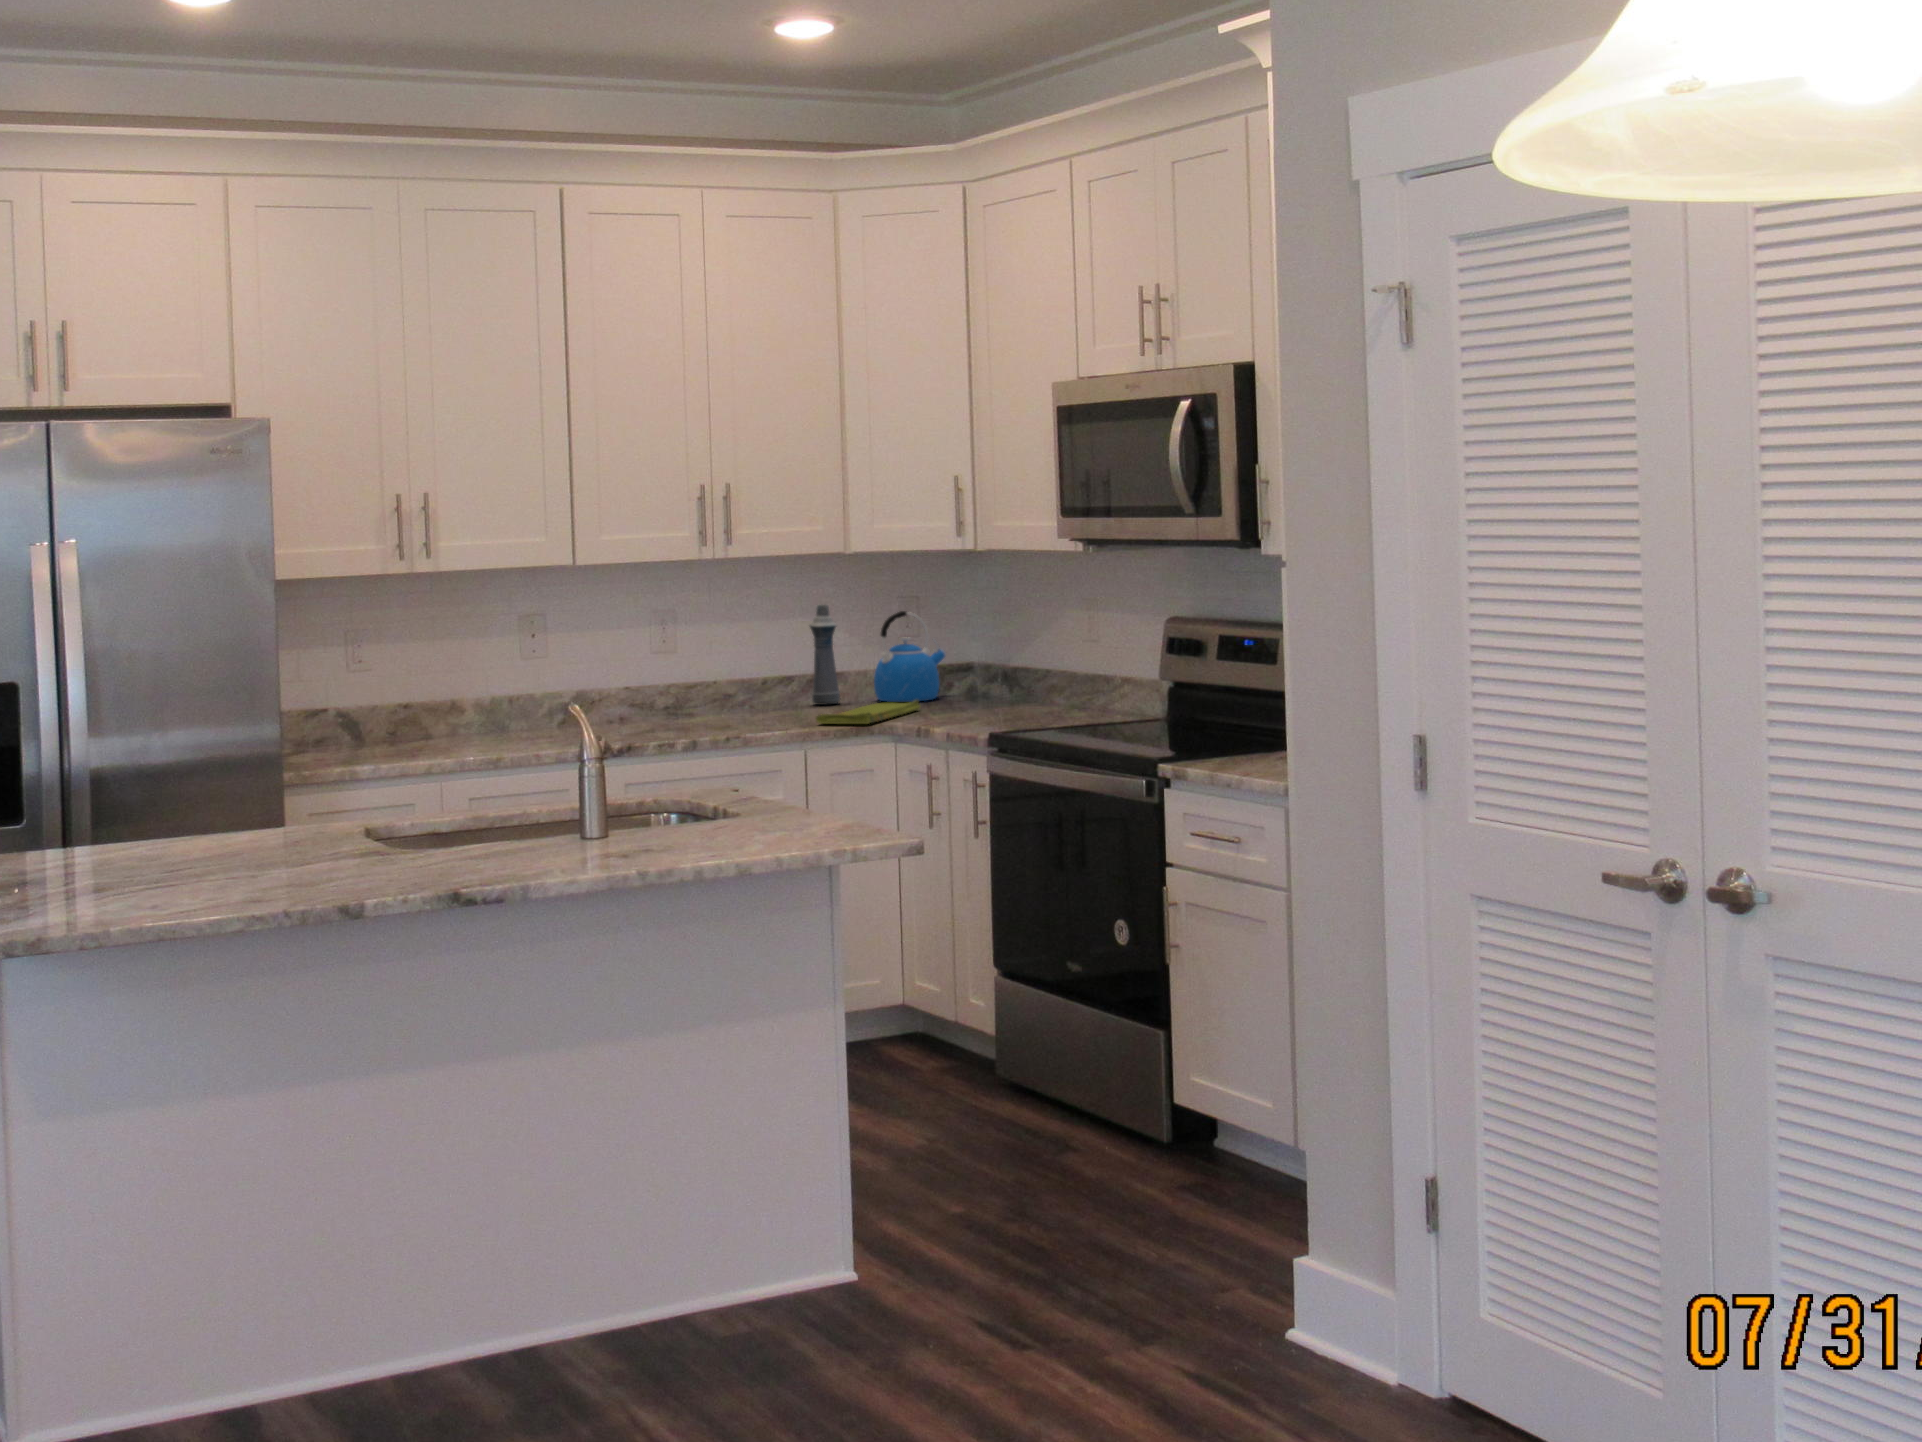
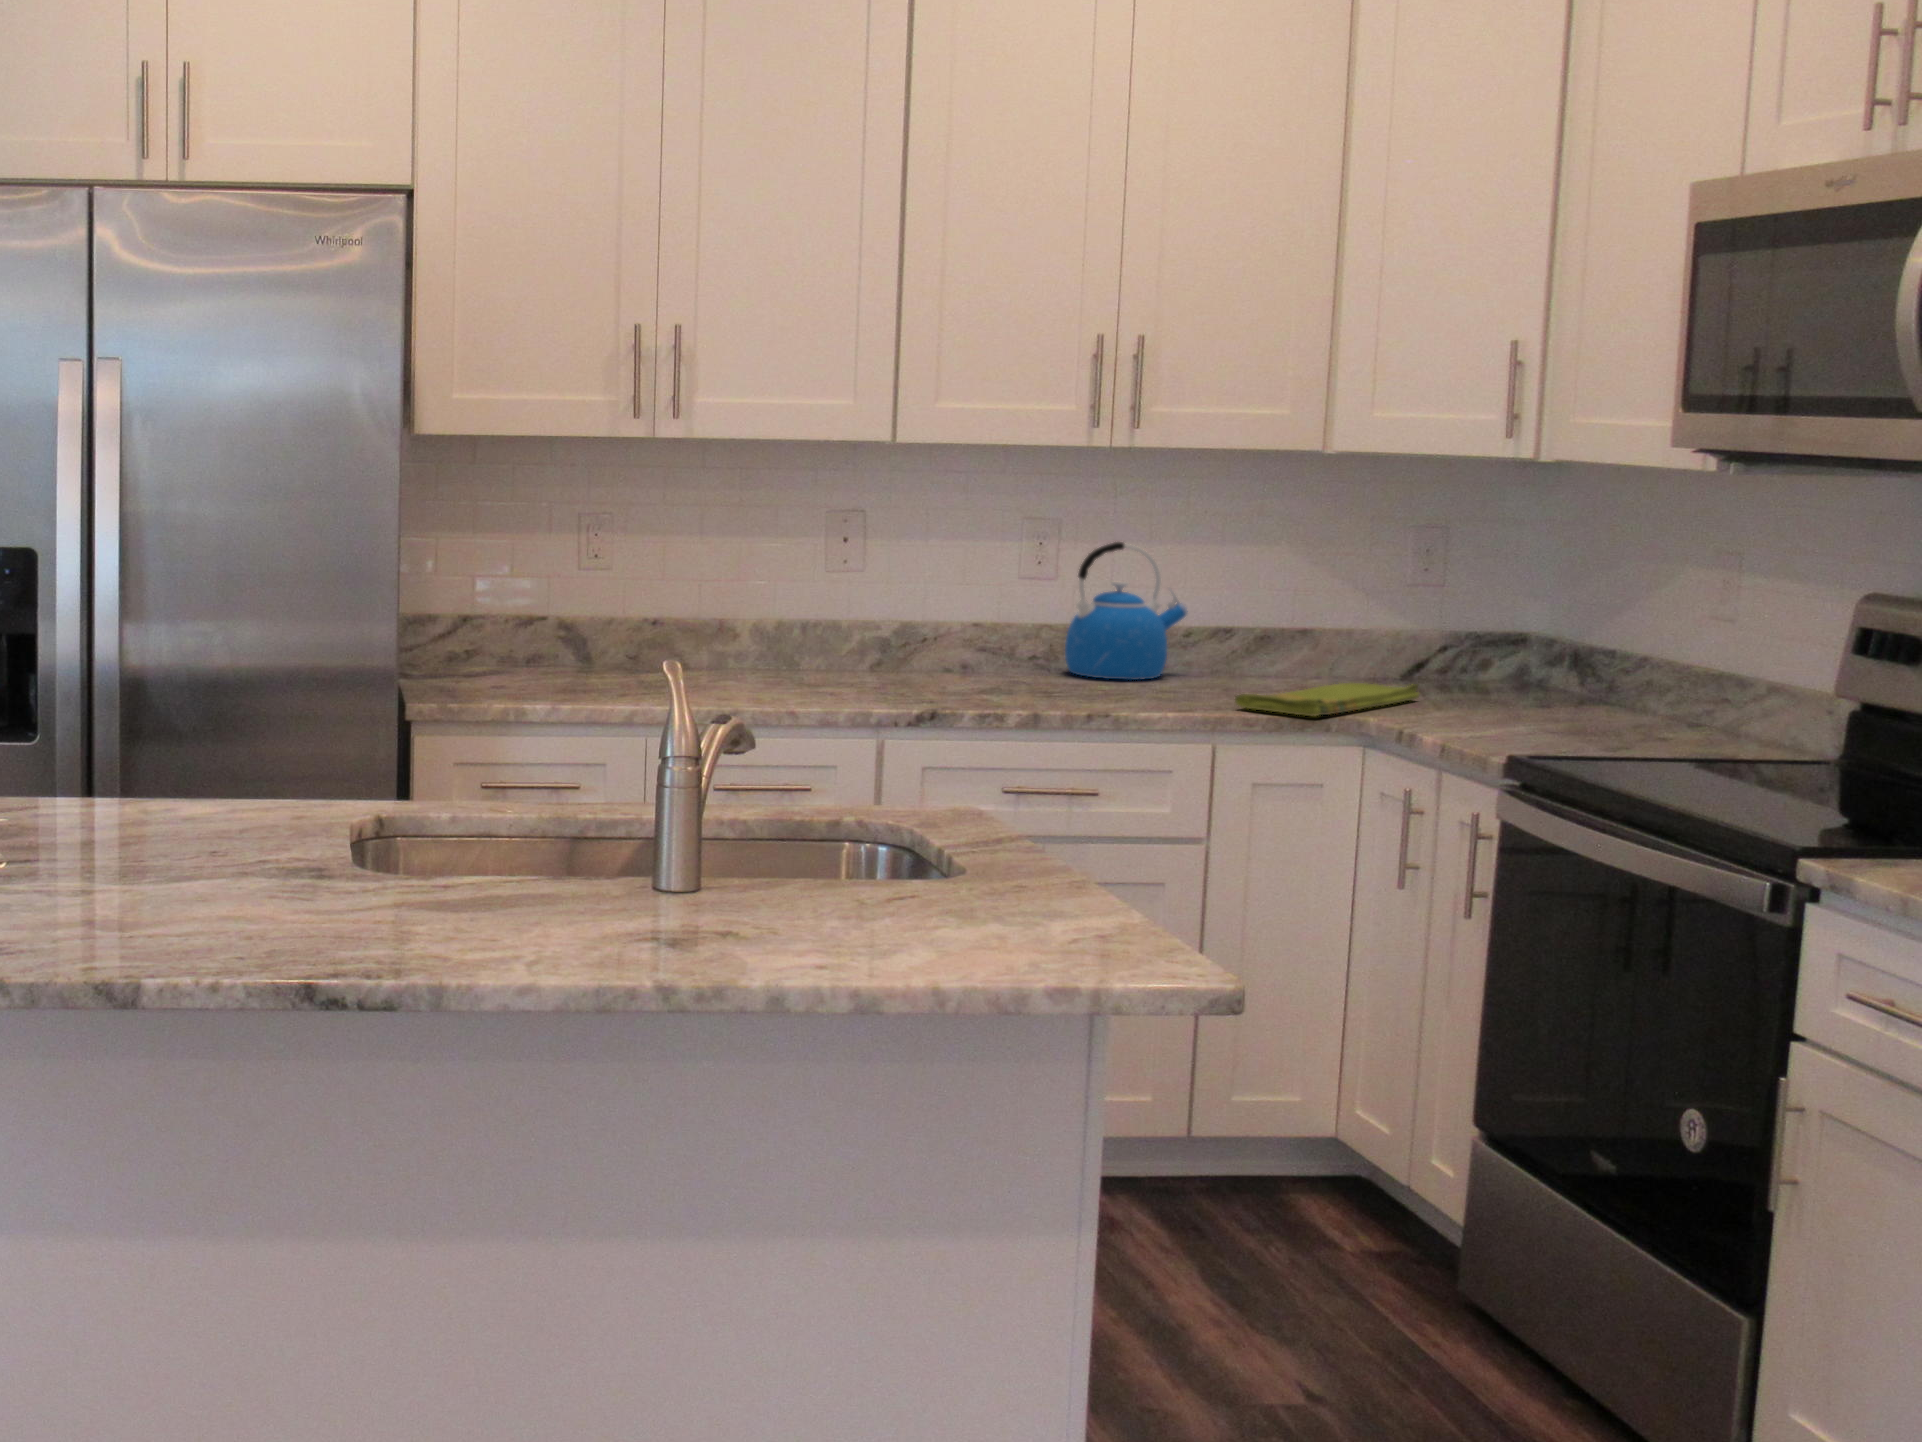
bottle: present [810,605,840,705] -> none [1256,526,1308,676]
kettle: present [874,611,946,702] -> present [1065,542,1187,680]

